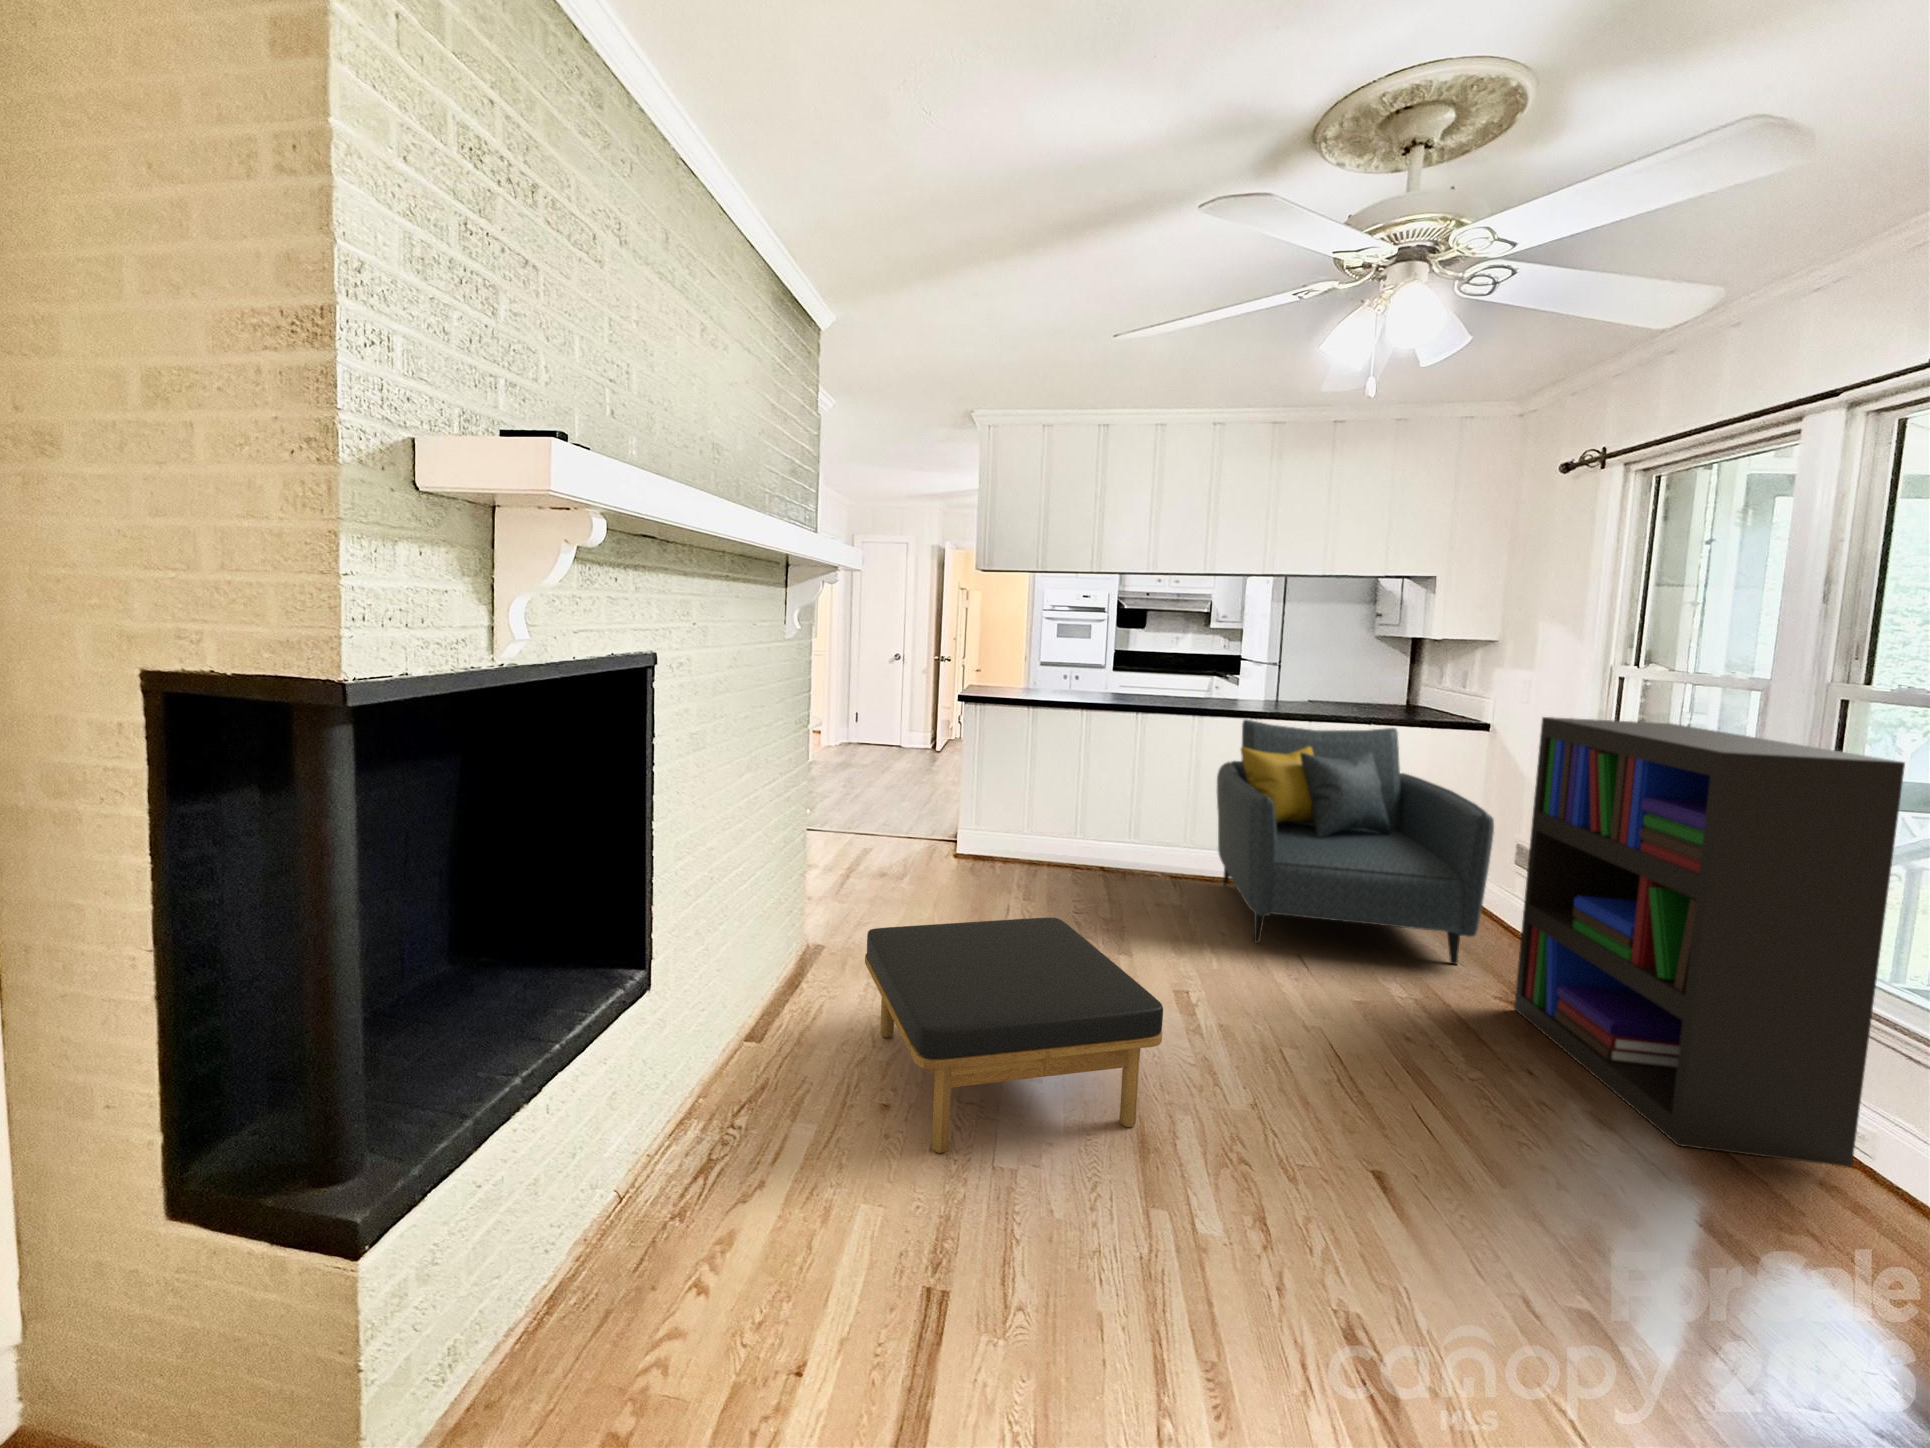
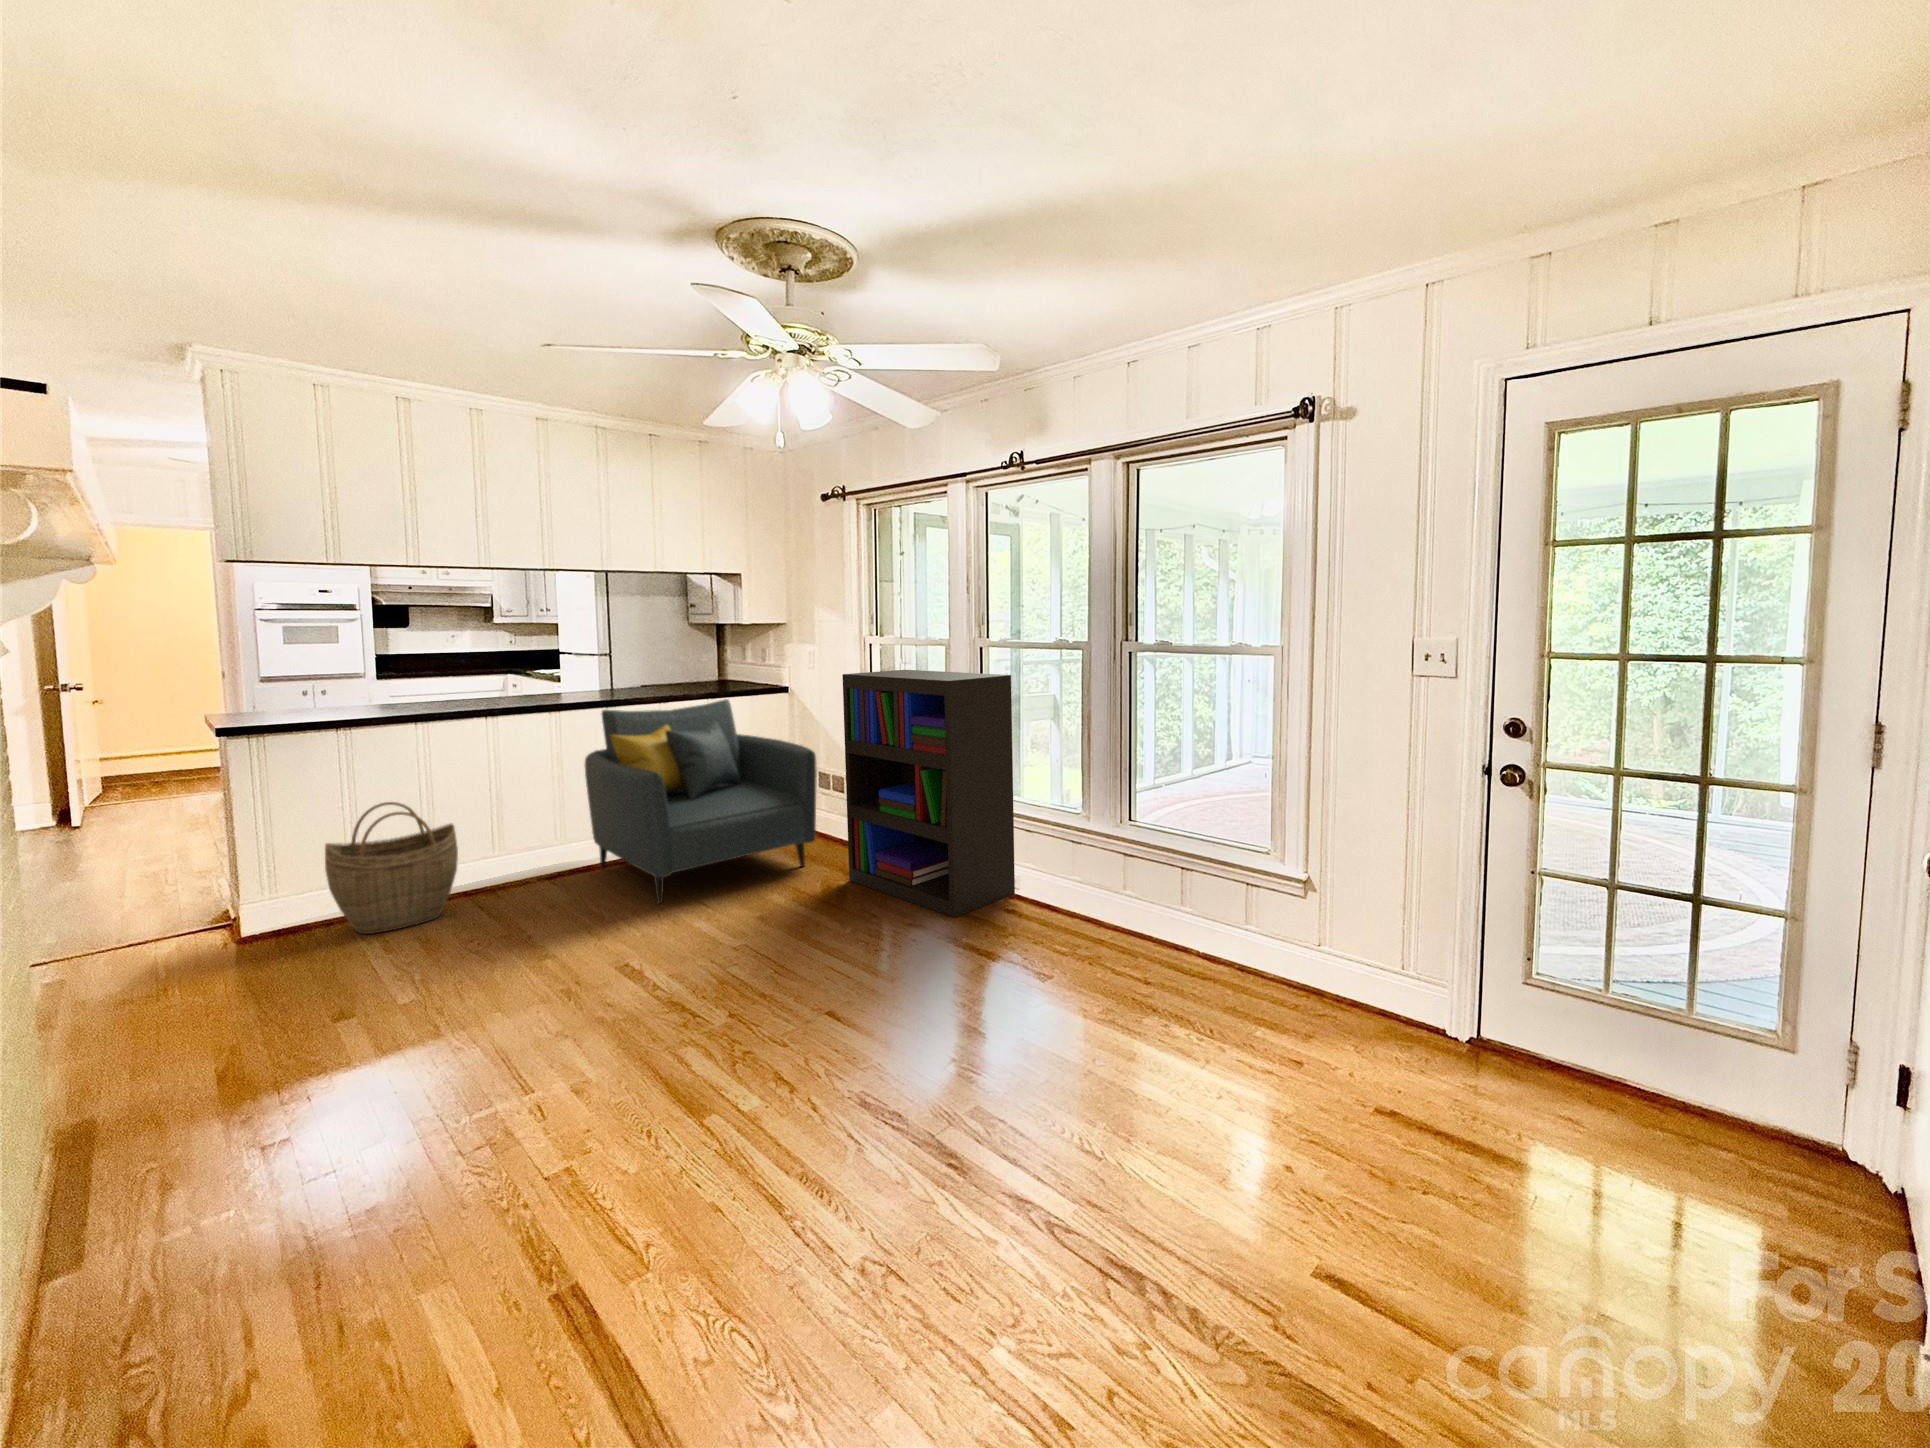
woven basket: none [1006,771,1097,883] -> present [325,802,458,934]
ottoman: present [865,917,1163,1153] -> none [254,936,666,1207]

